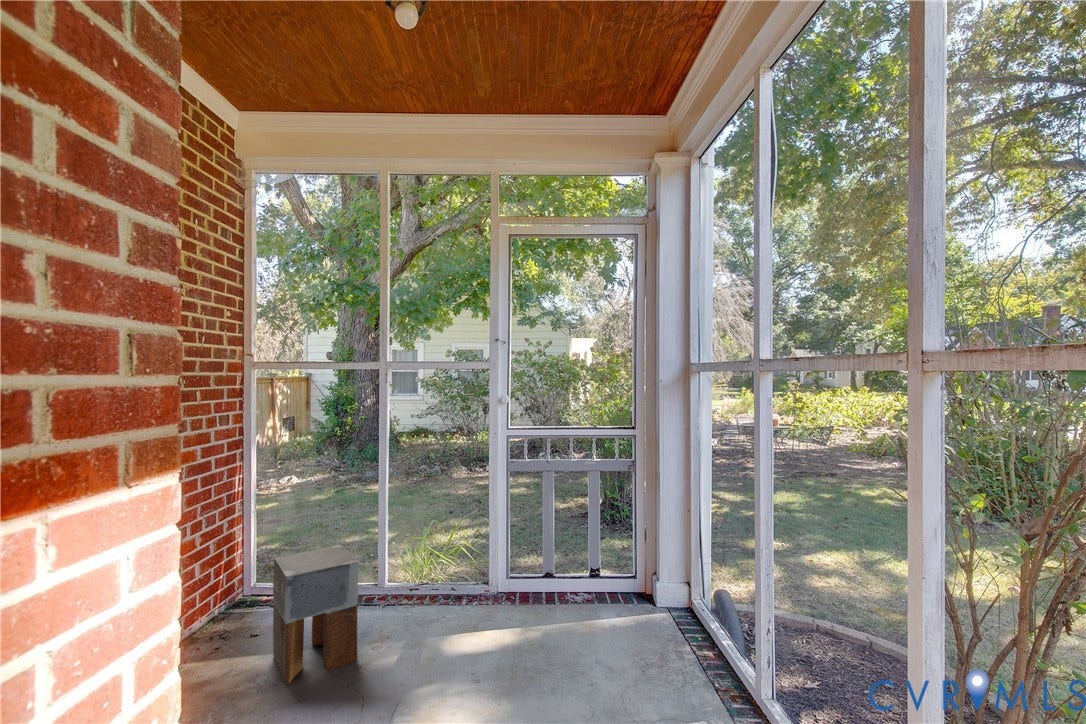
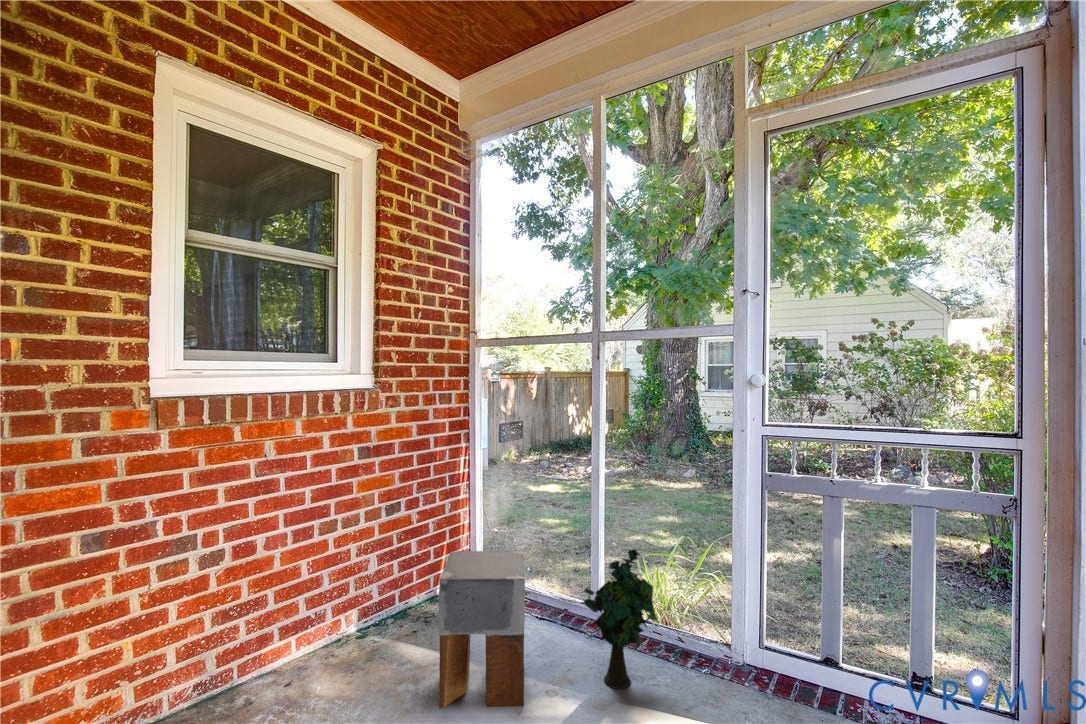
decorative plant: none [391,526,449,631] -> present [582,549,658,689]

